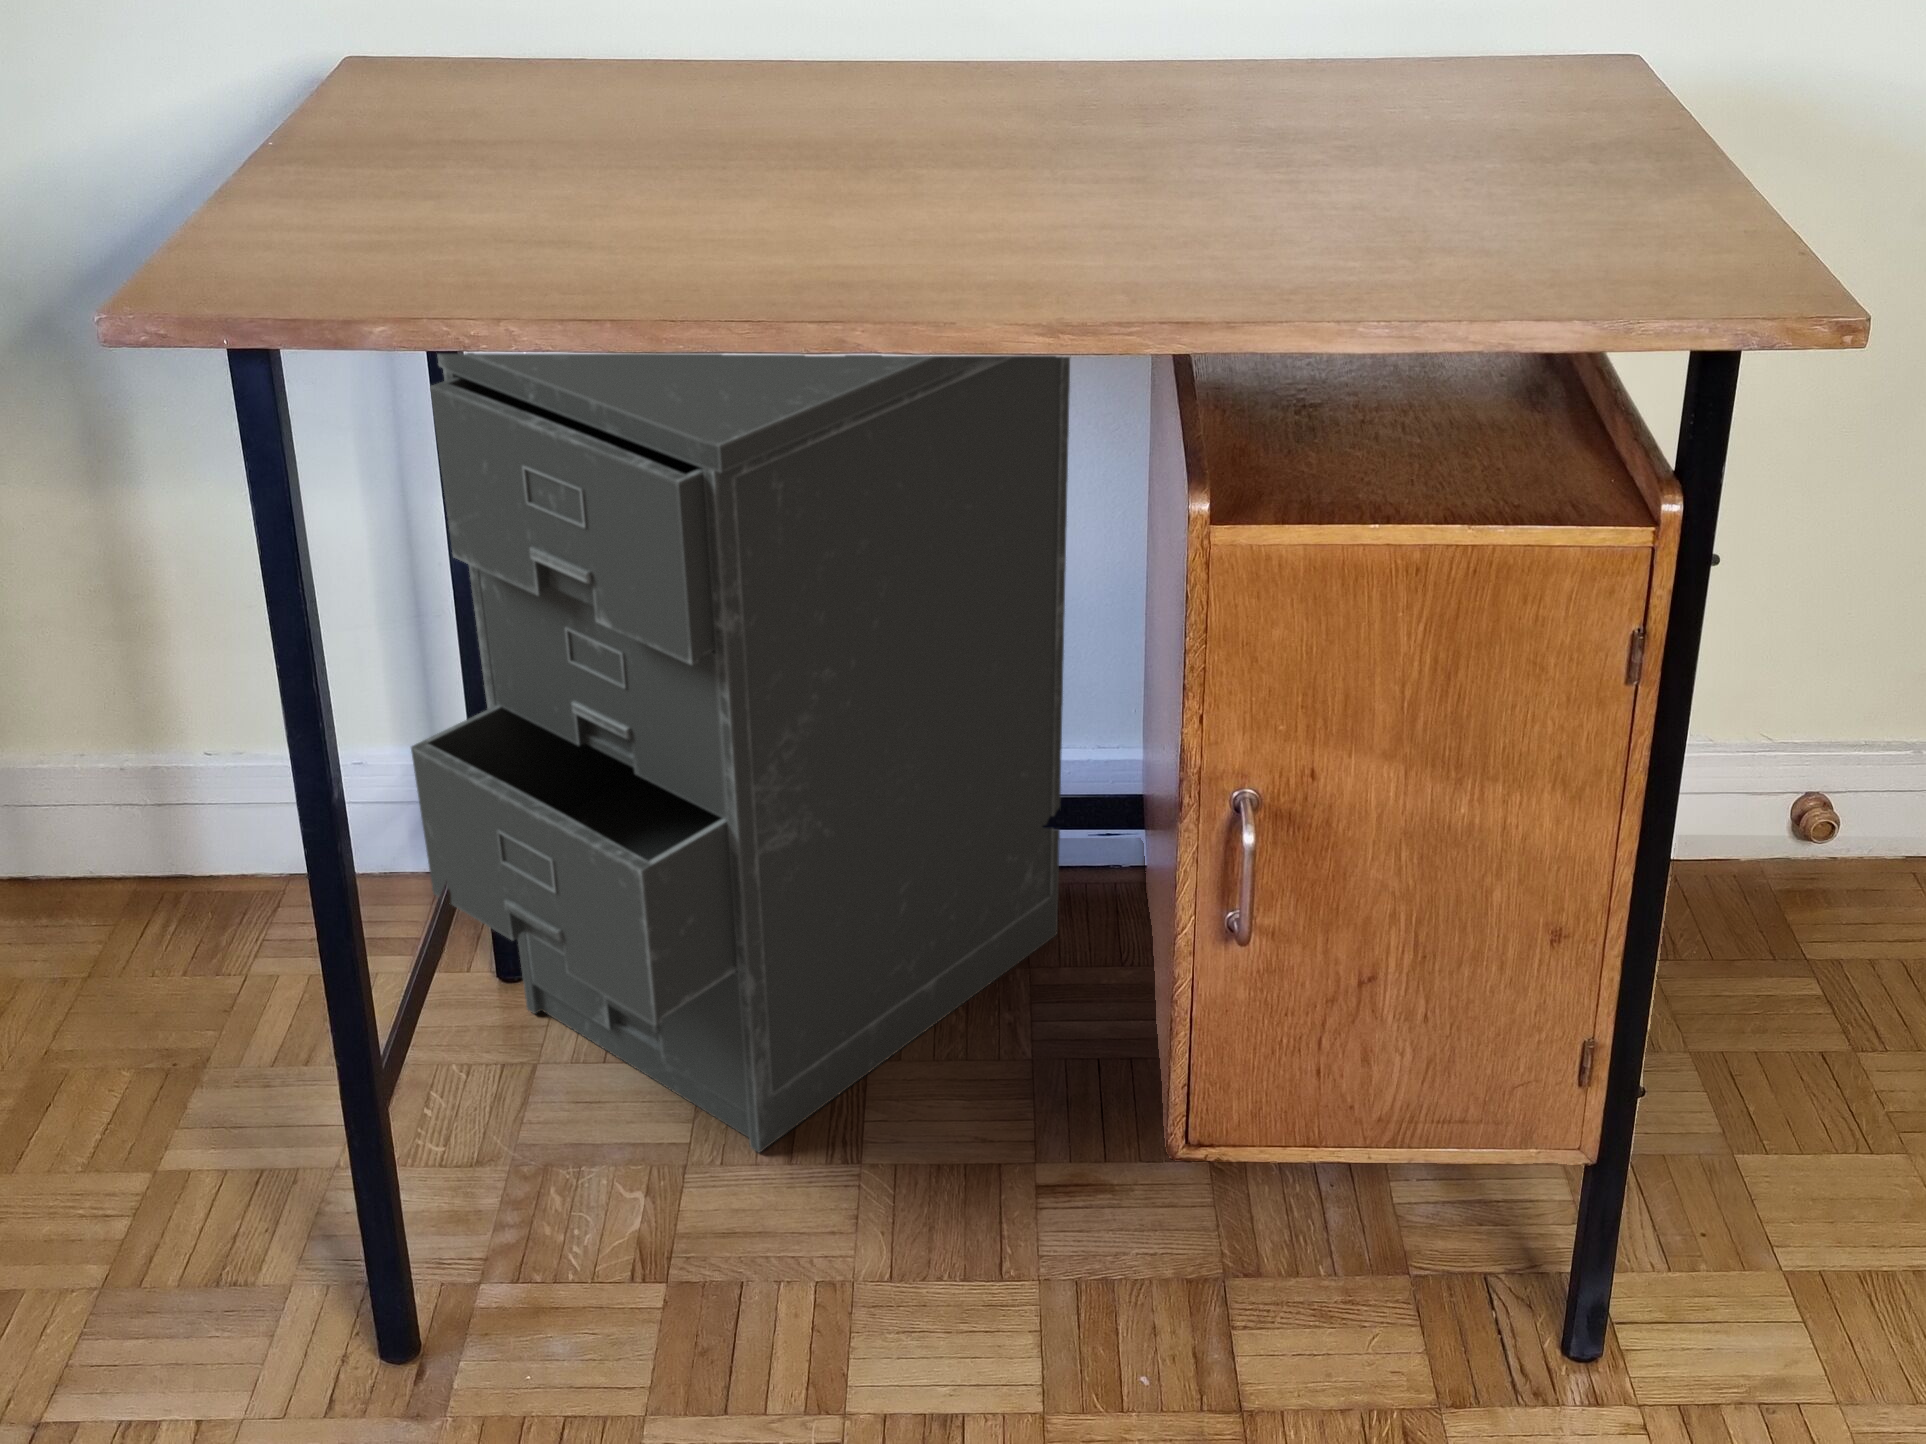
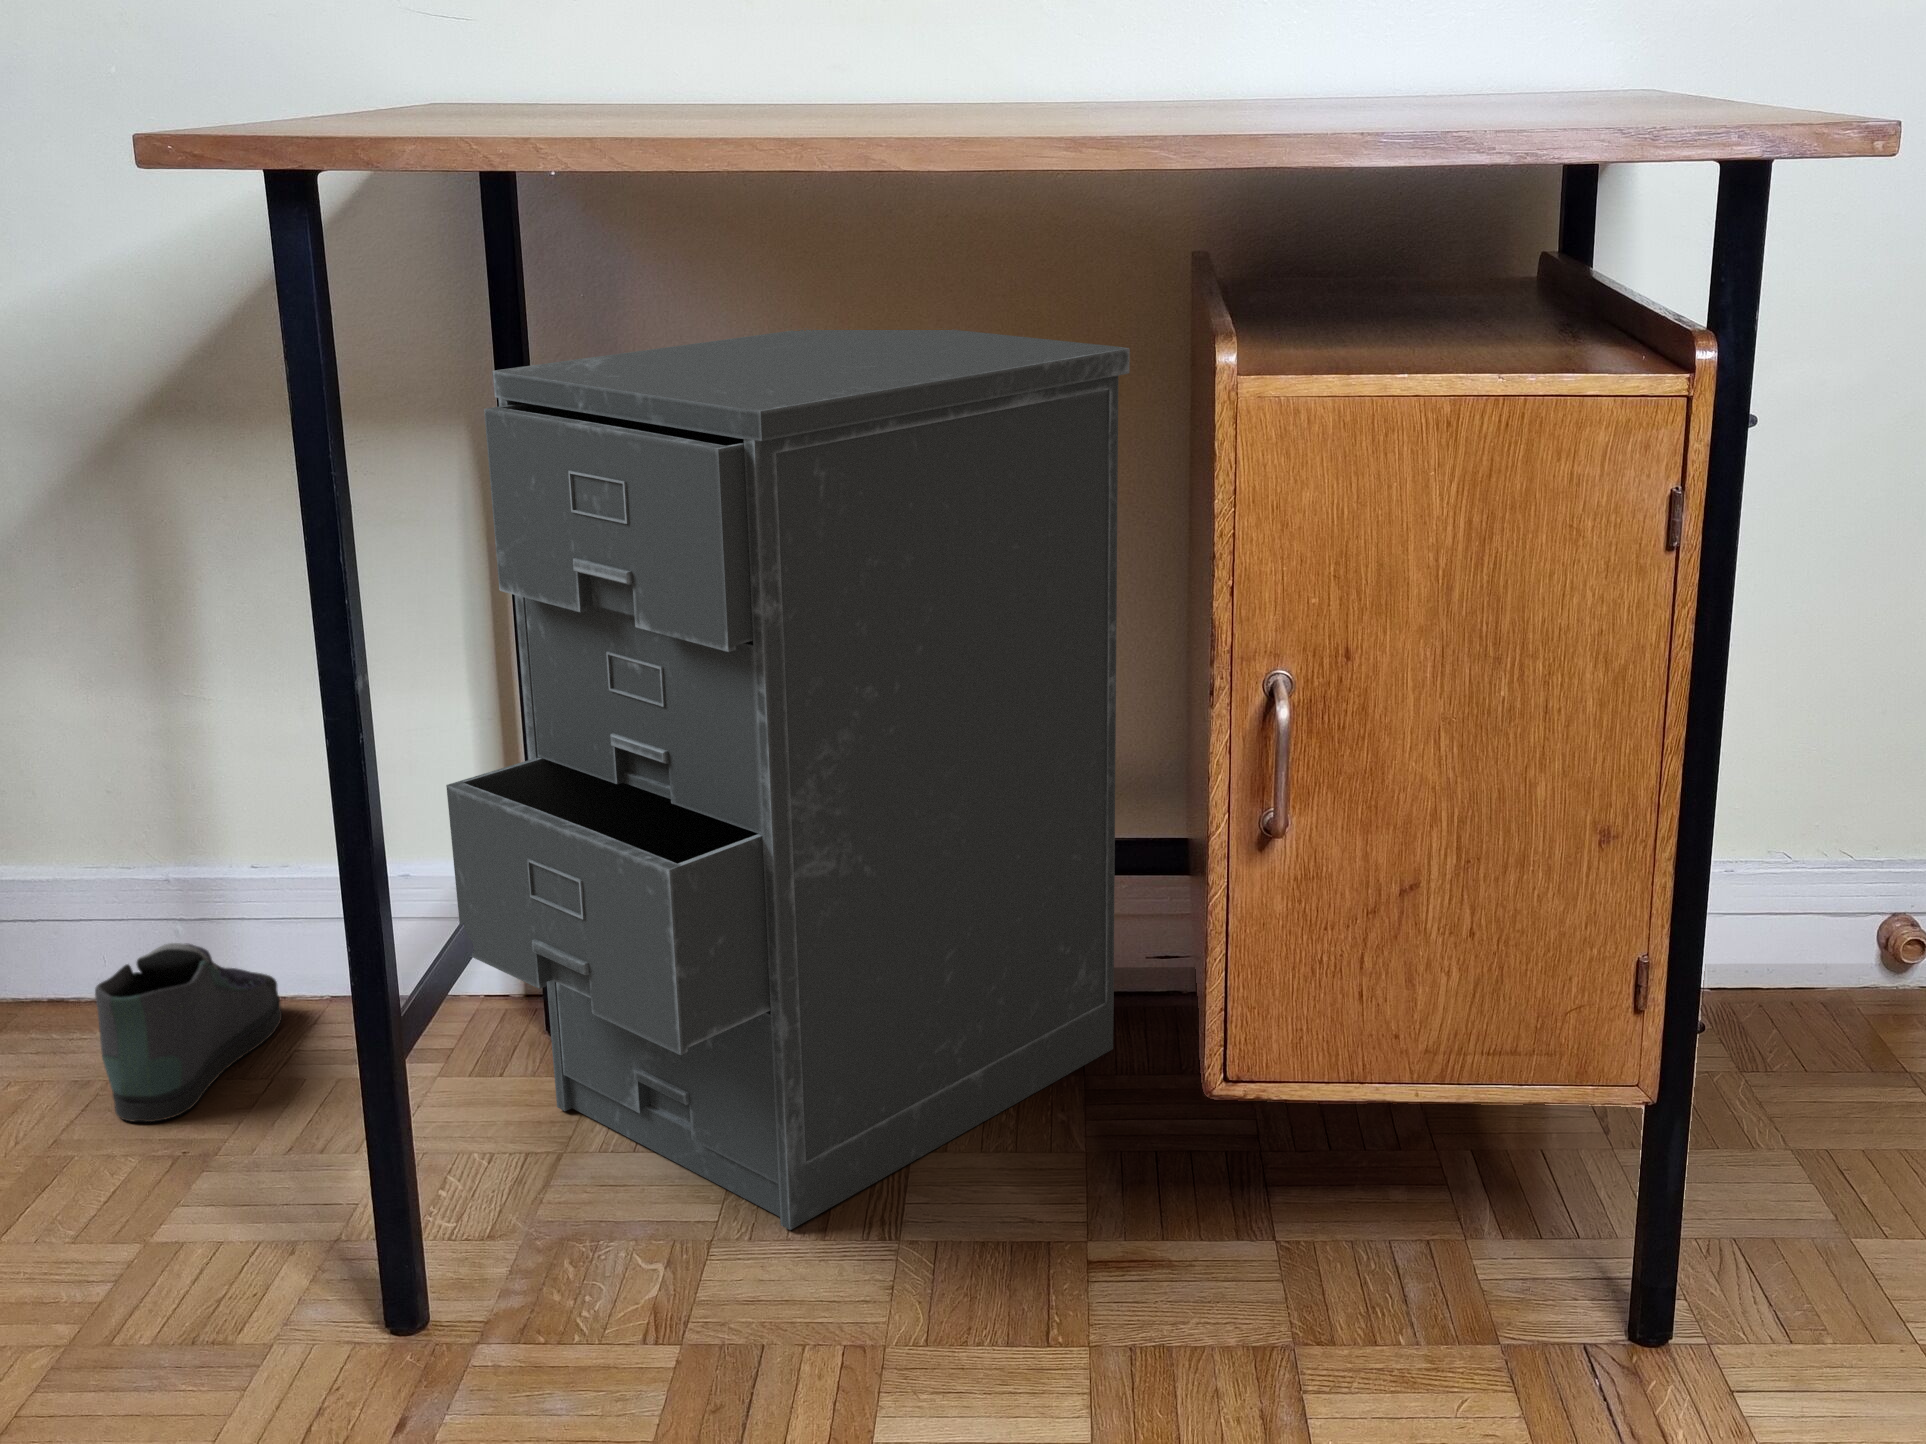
shoe: none [69,849,245,1030] -> present [95,943,282,1122]

